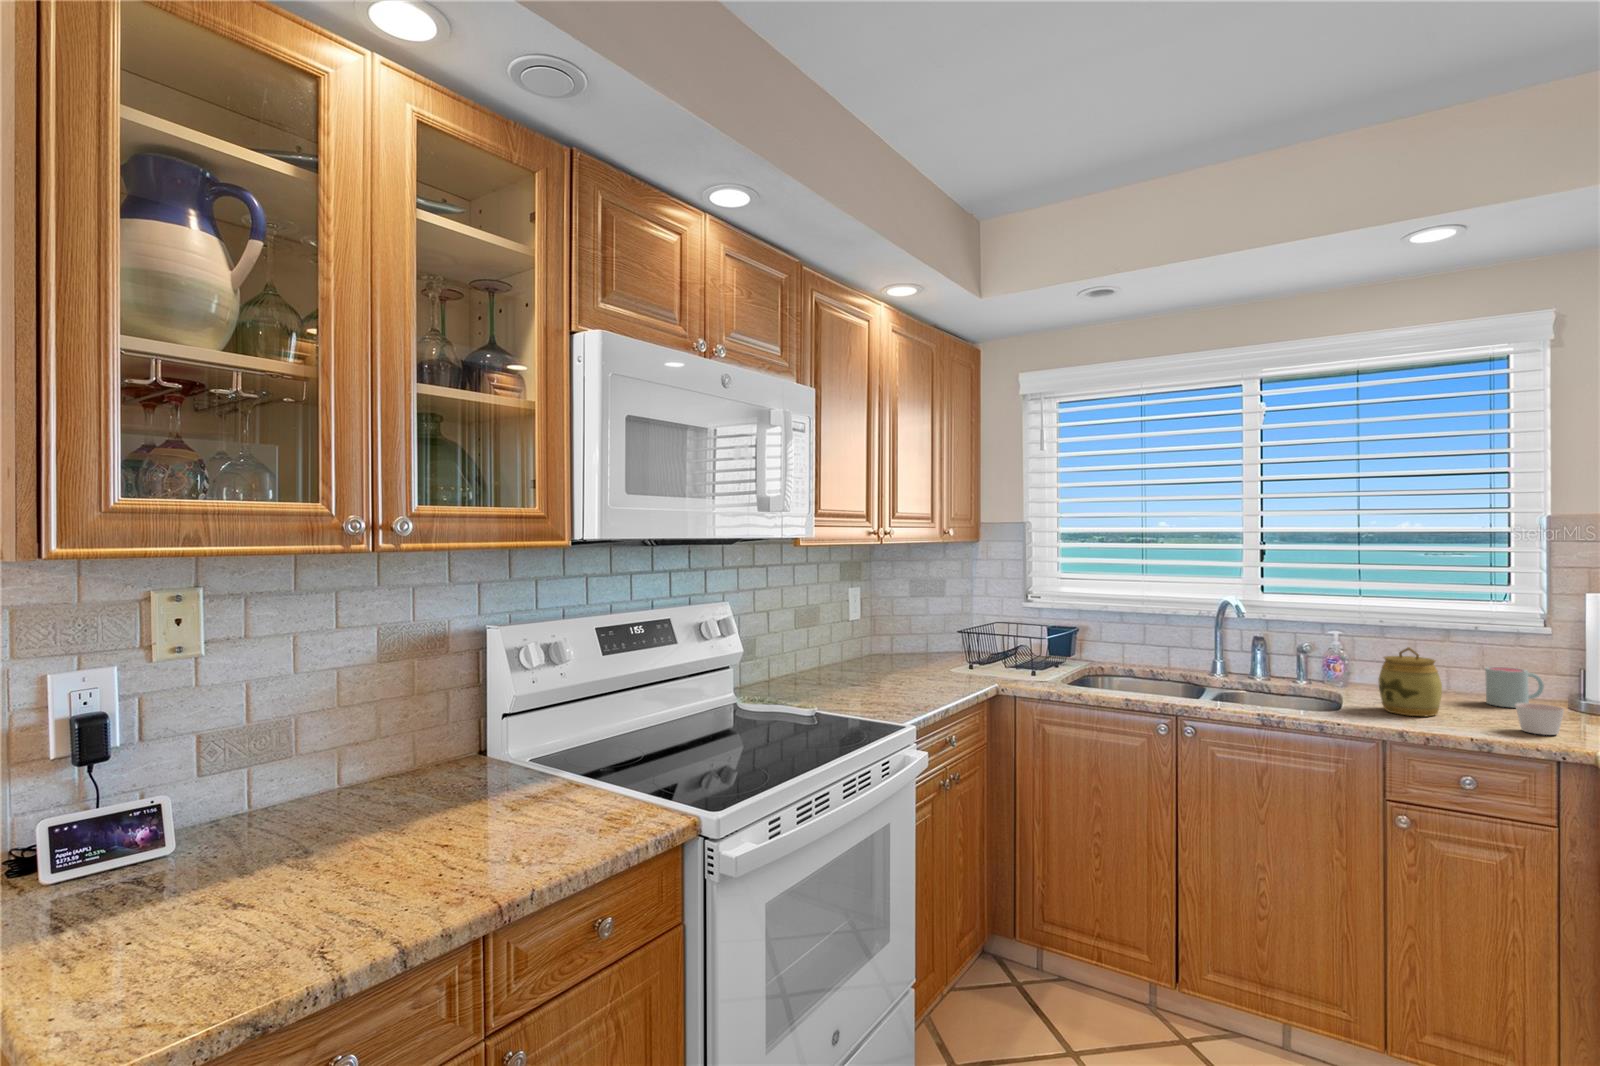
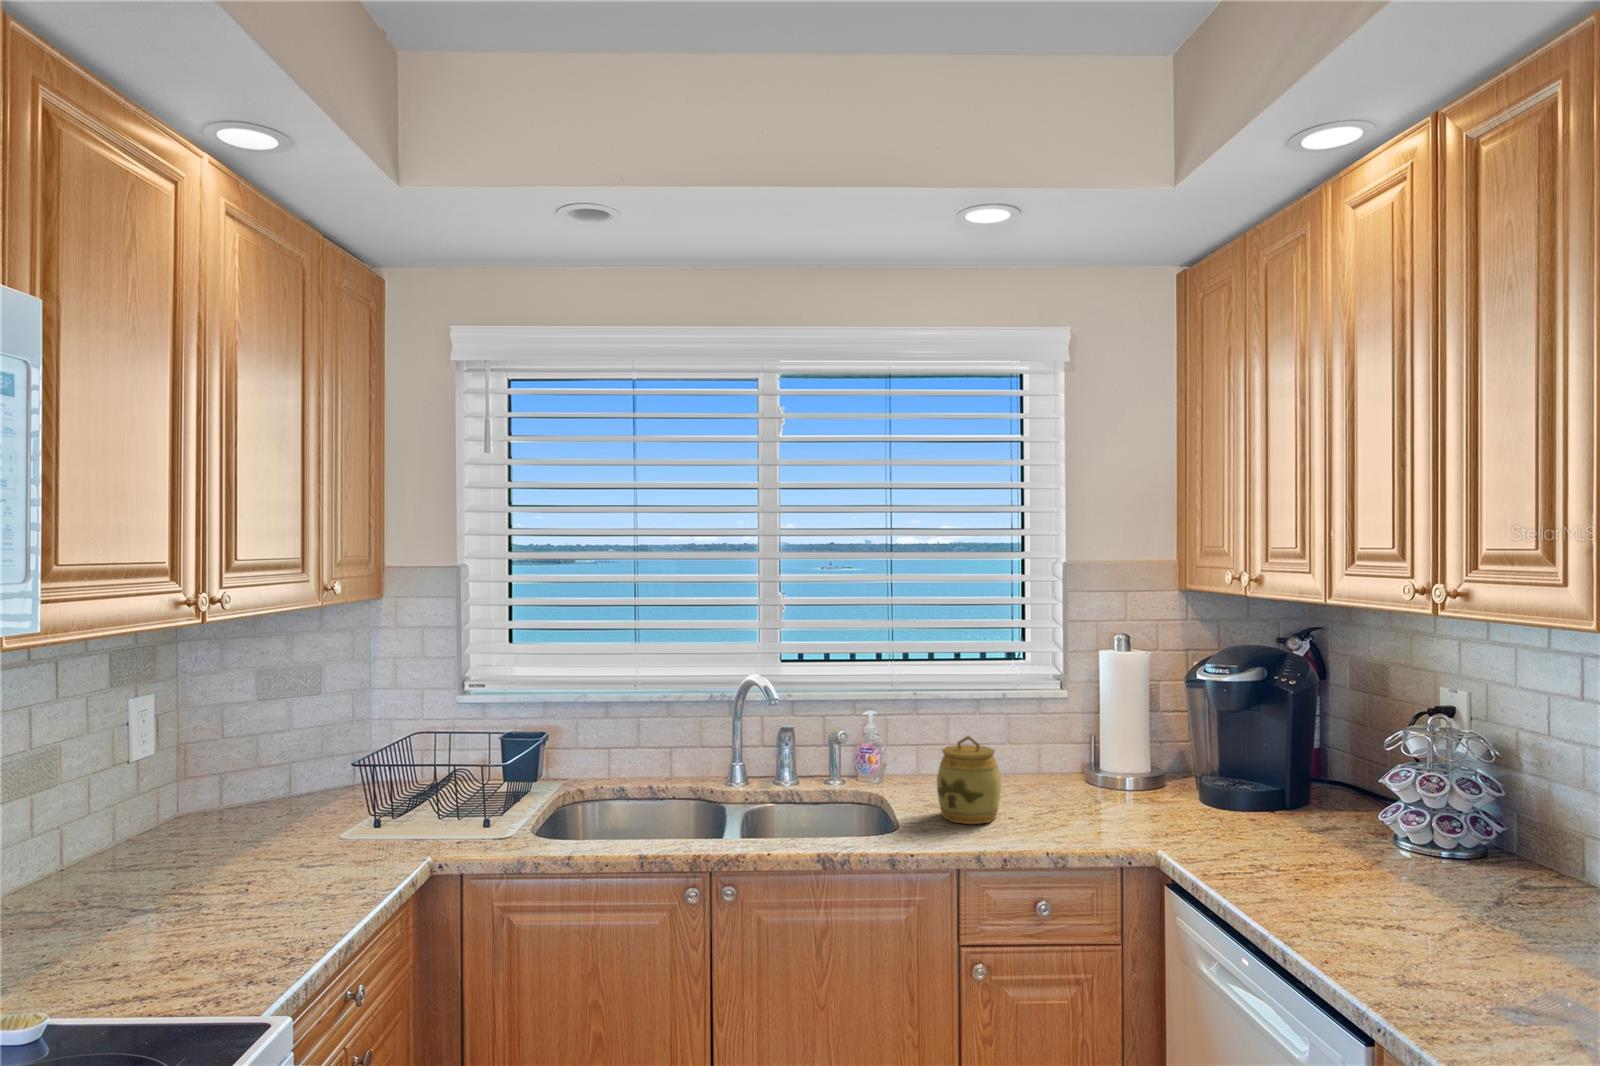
mug: present [1485,667,1544,708] -> none [1022,743,1070,792]
candle: present [1515,703,1564,735] -> none [1077,794,1121,833]

